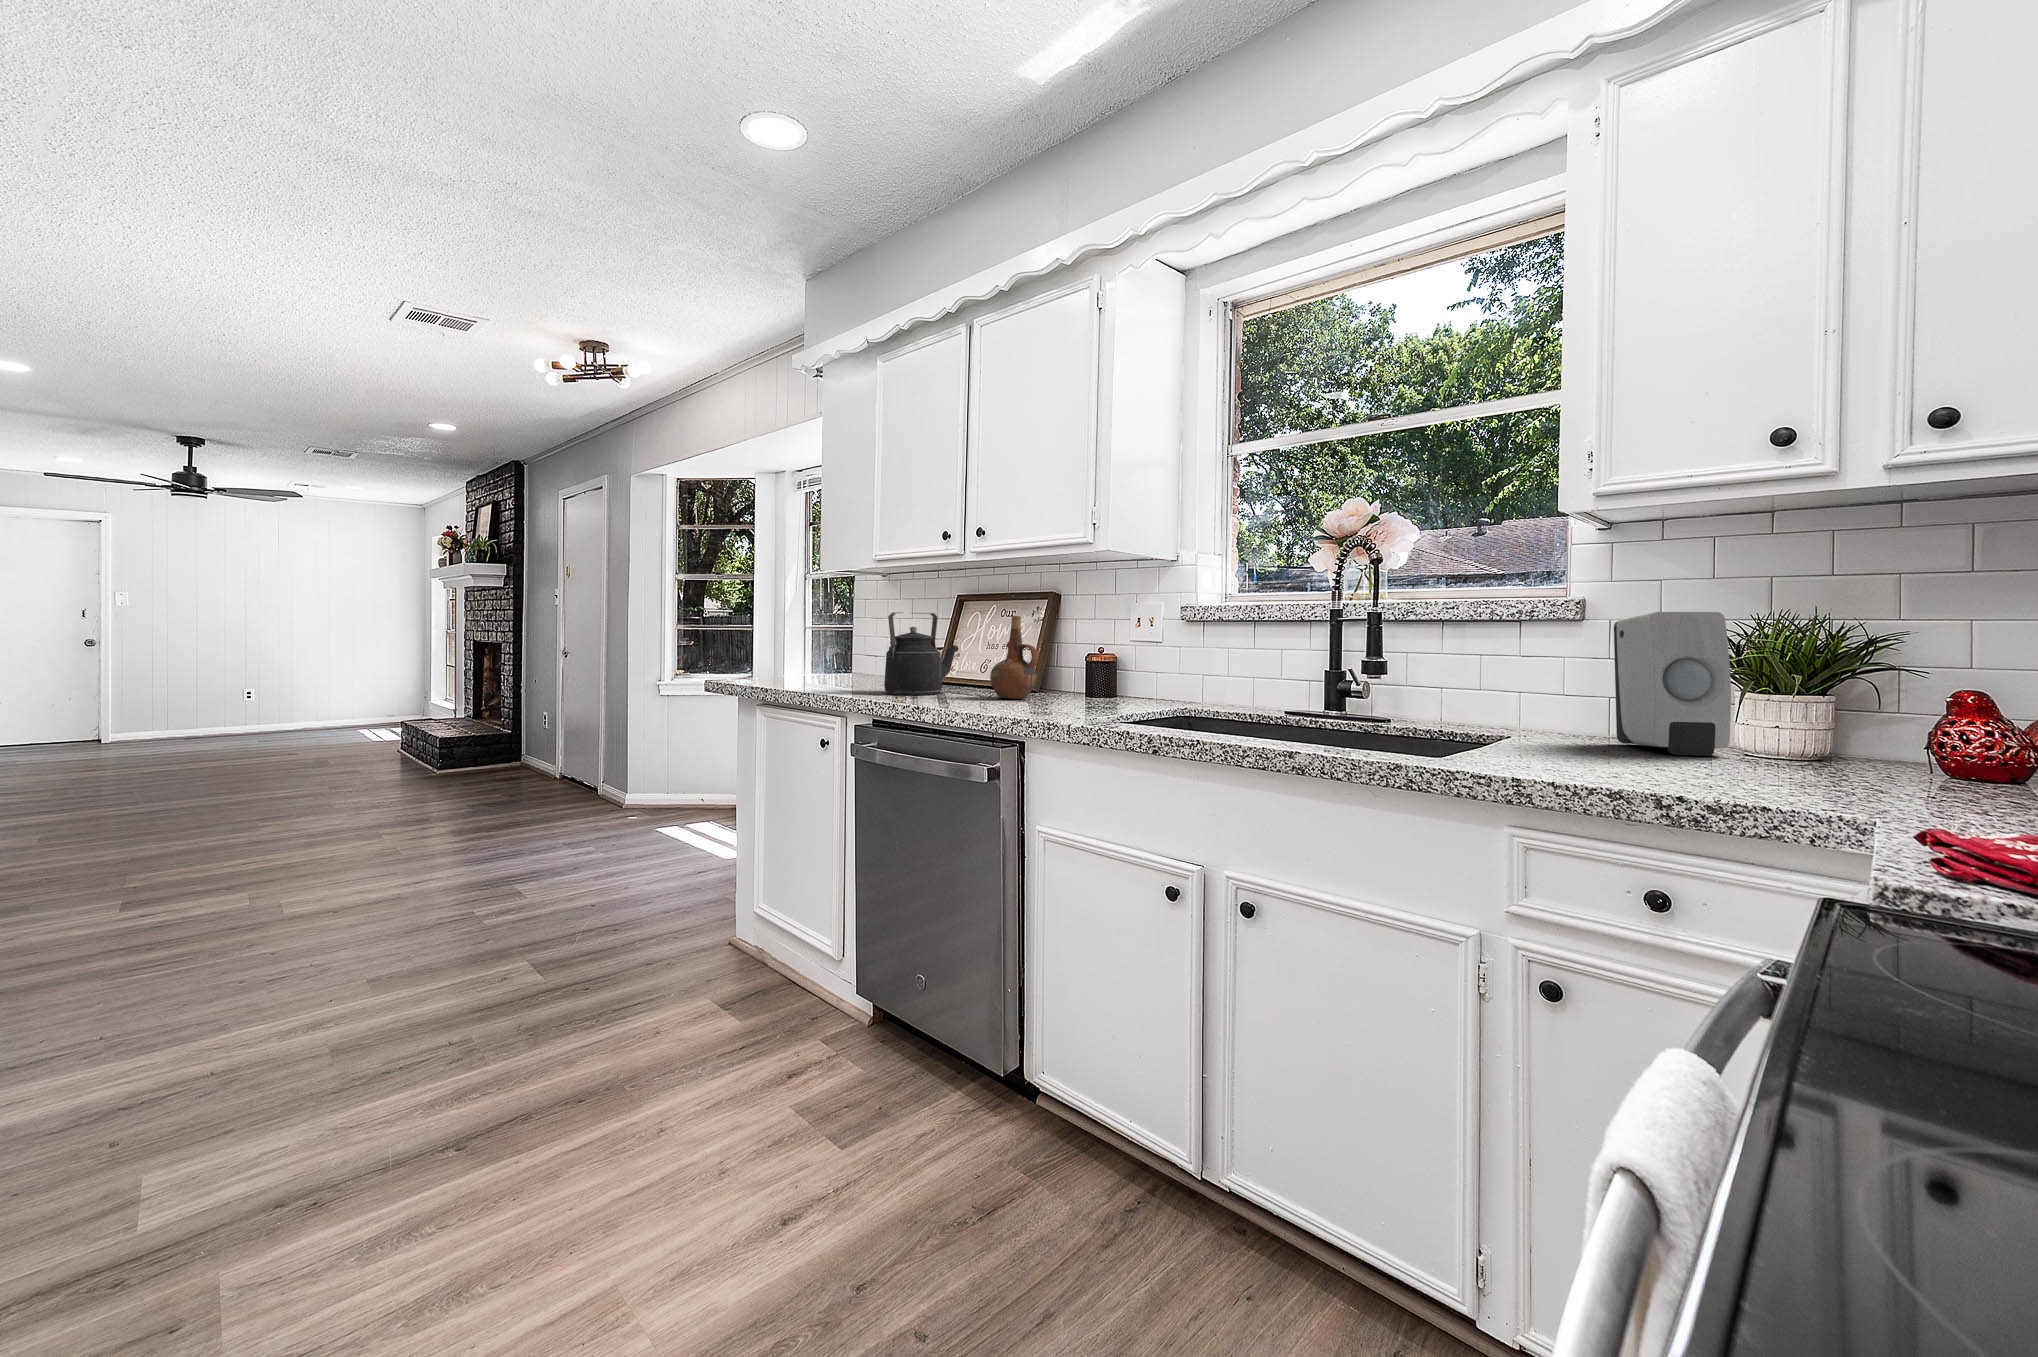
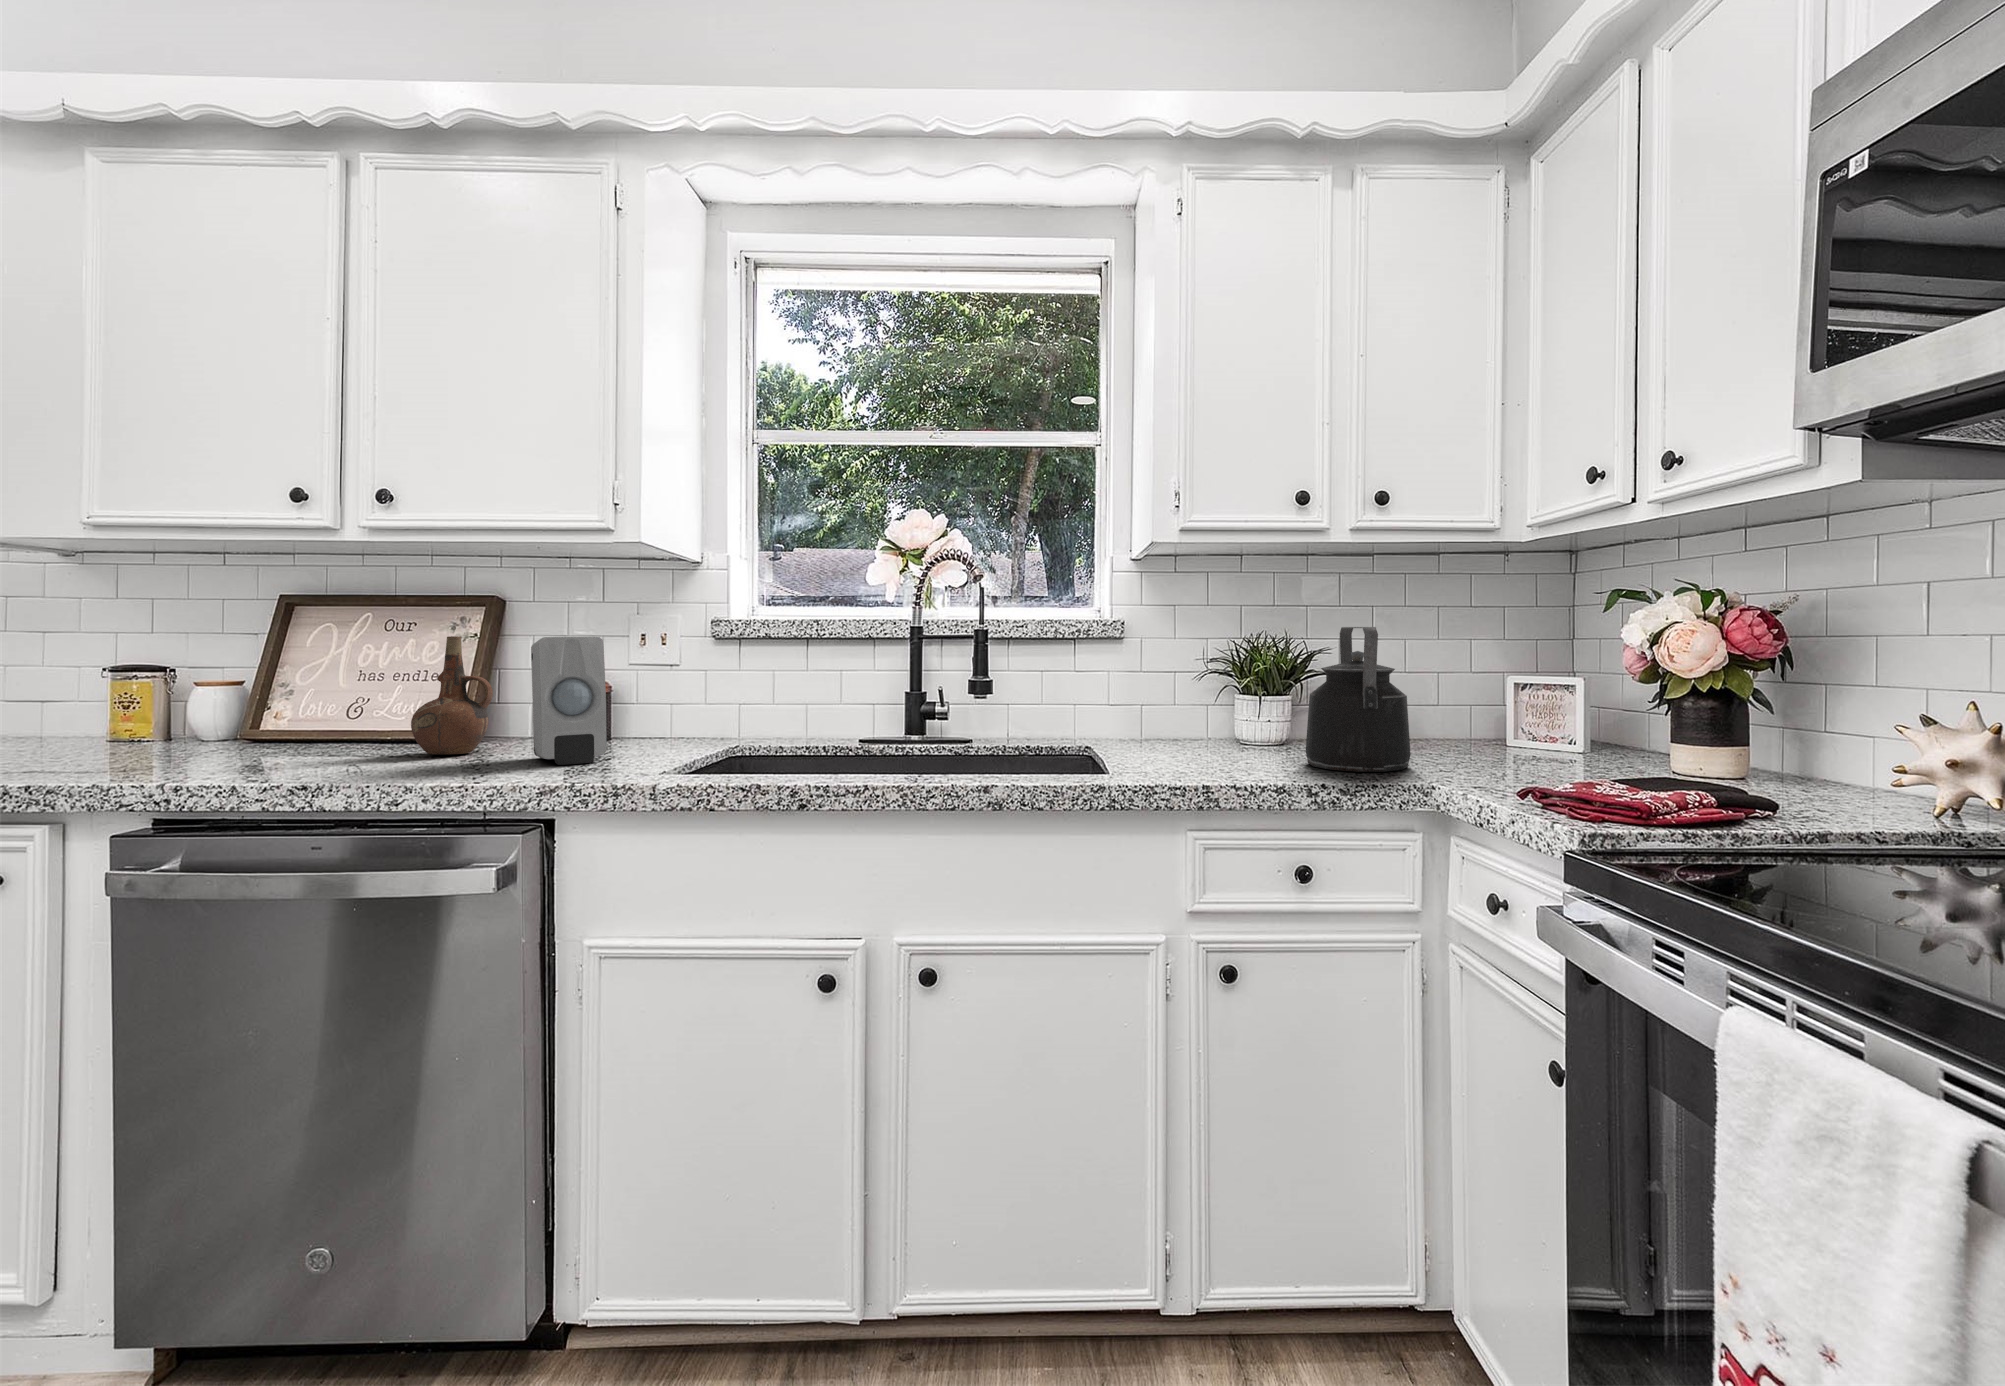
kettle: present [884,612,959,695] -> present [1306,627,1411,772]
soap dispenser: present [1614,612,1731,756] -> present [531,637,607,765]

